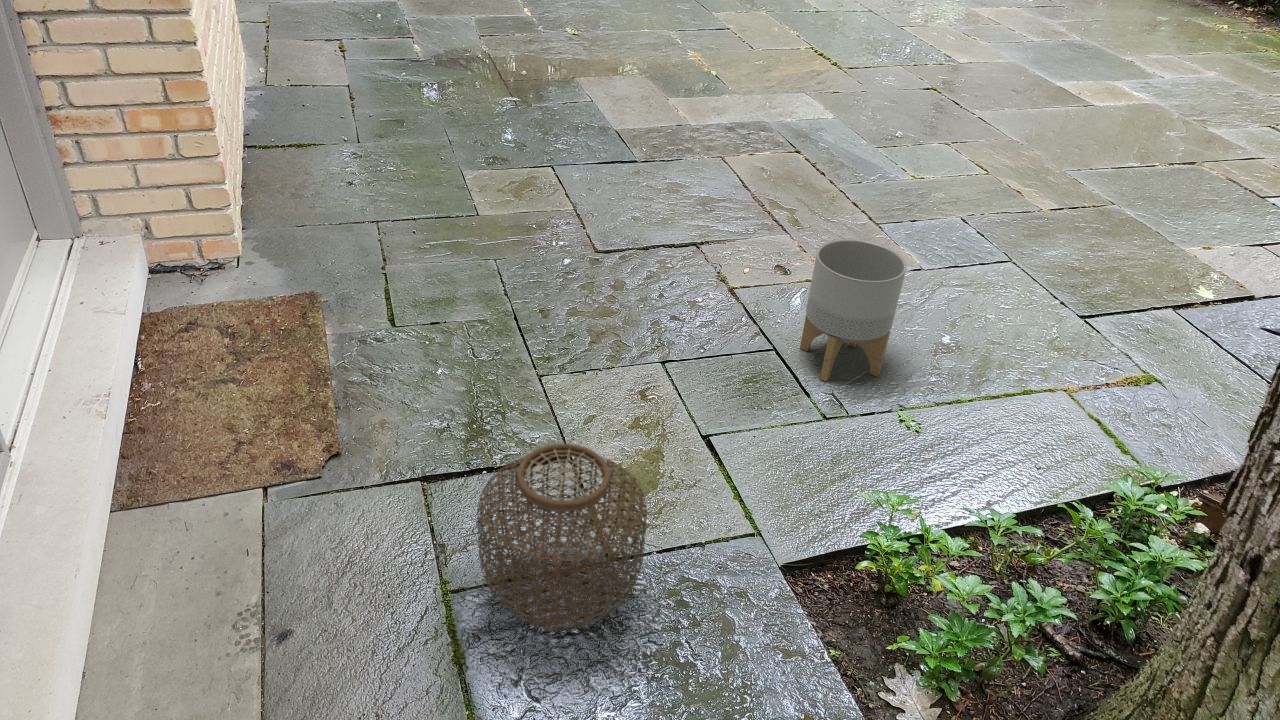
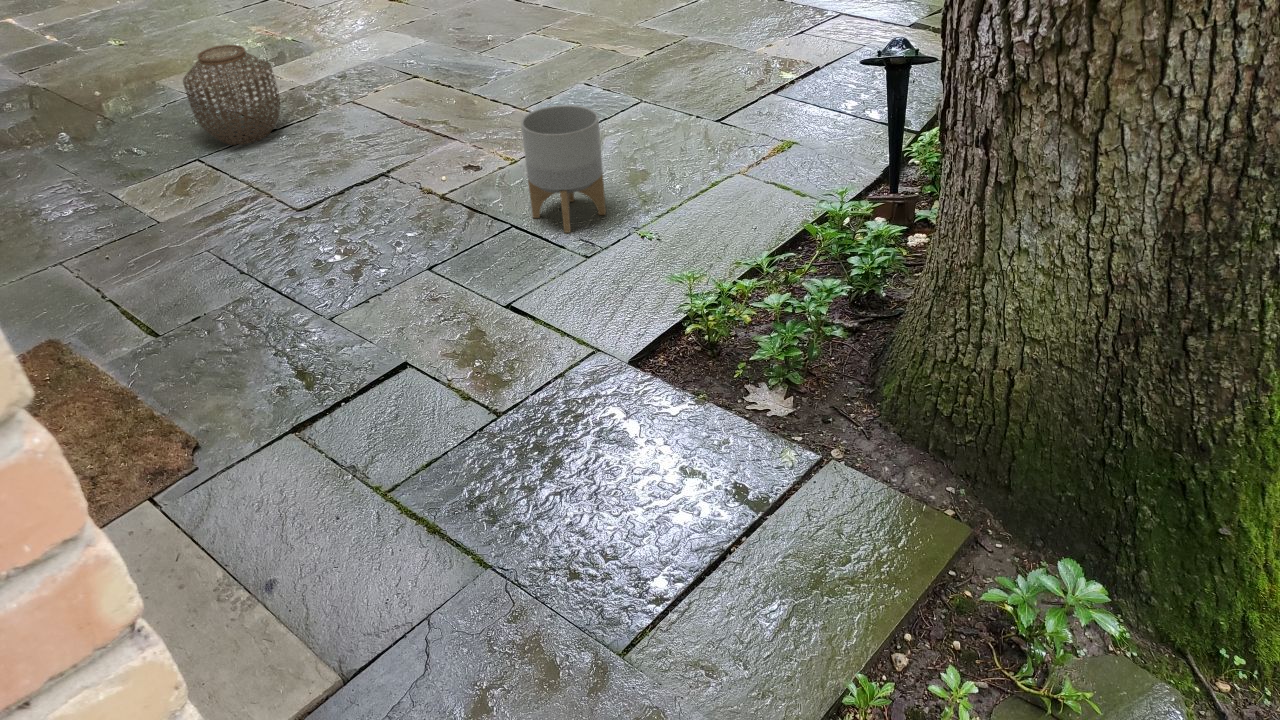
woven basket: present [477,444,647,629] -> present [183,45,280,145]

